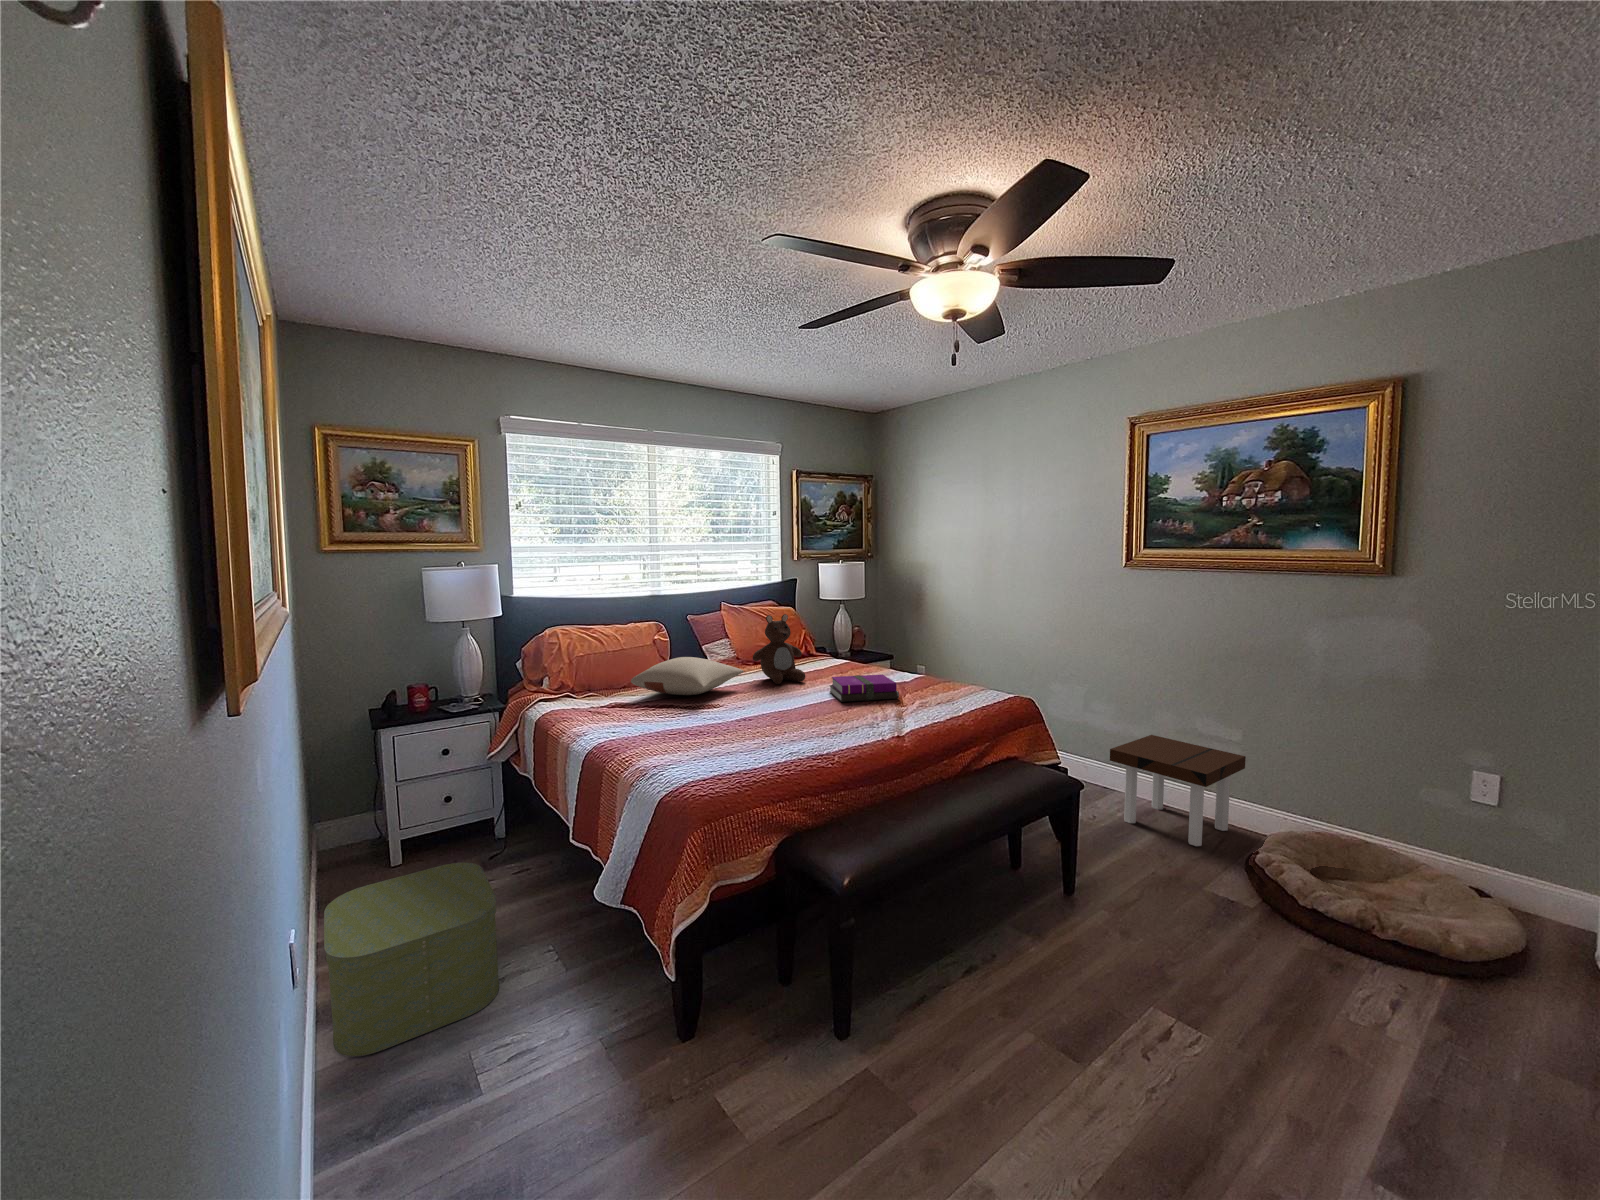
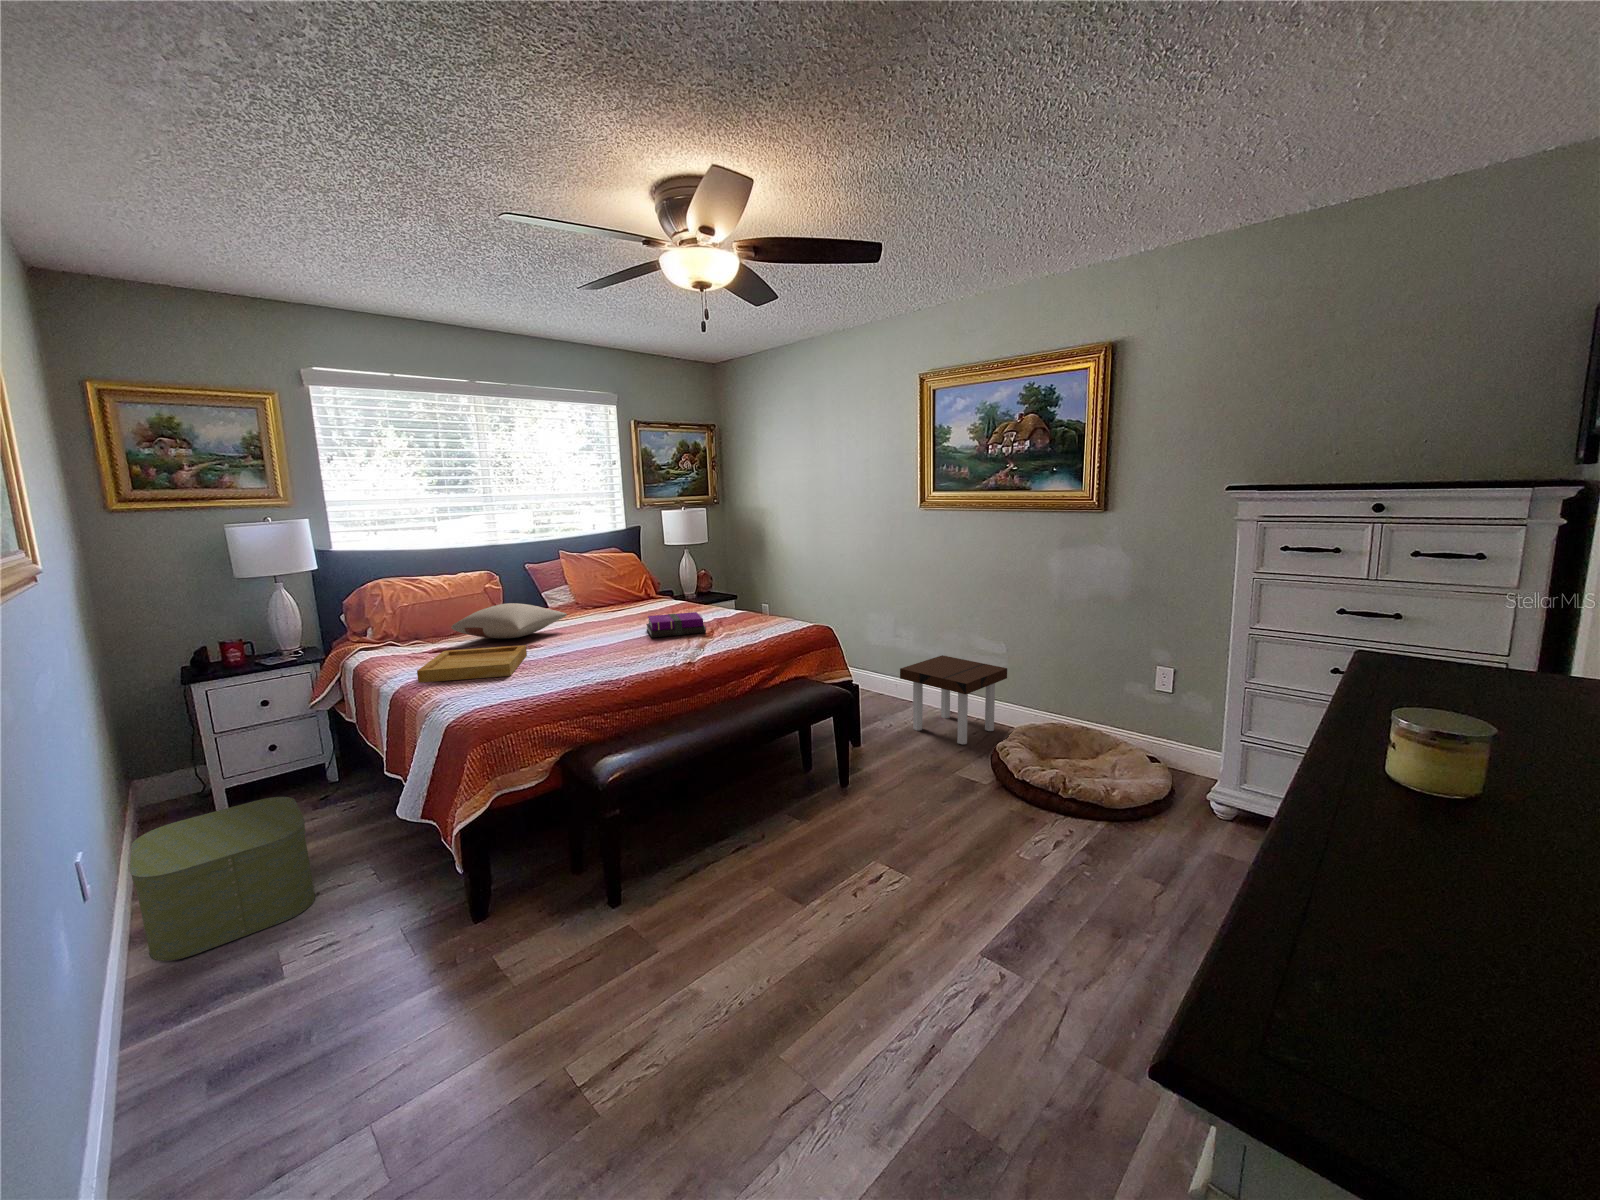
teddy bear: present [753,614,805,684] -> none [578,560,629,625]
tray: none [613,705,715,744] -> present [417,645,527,683]

